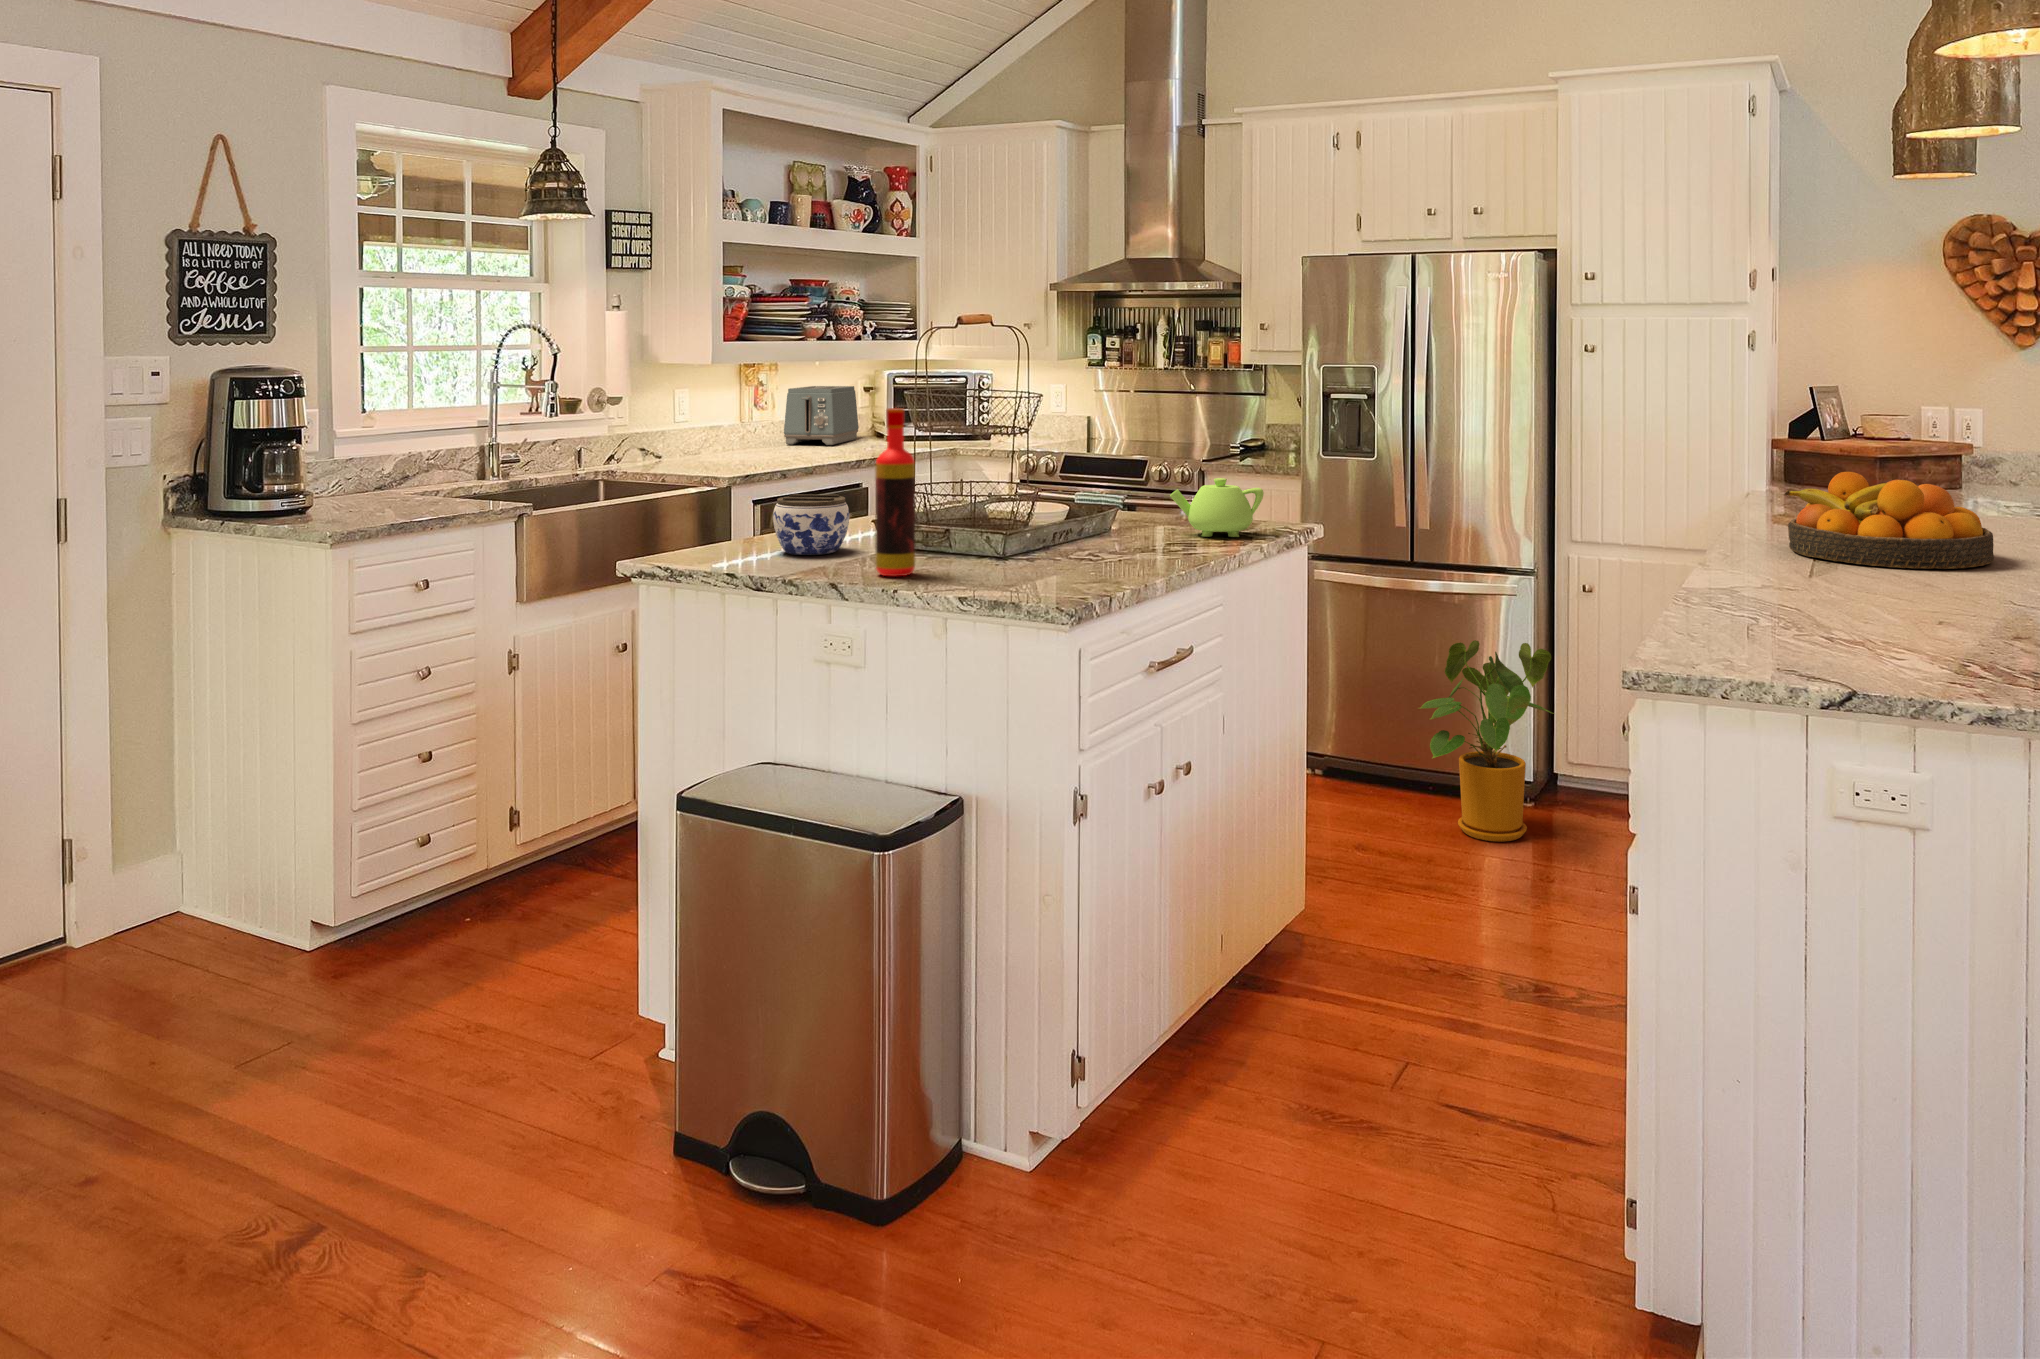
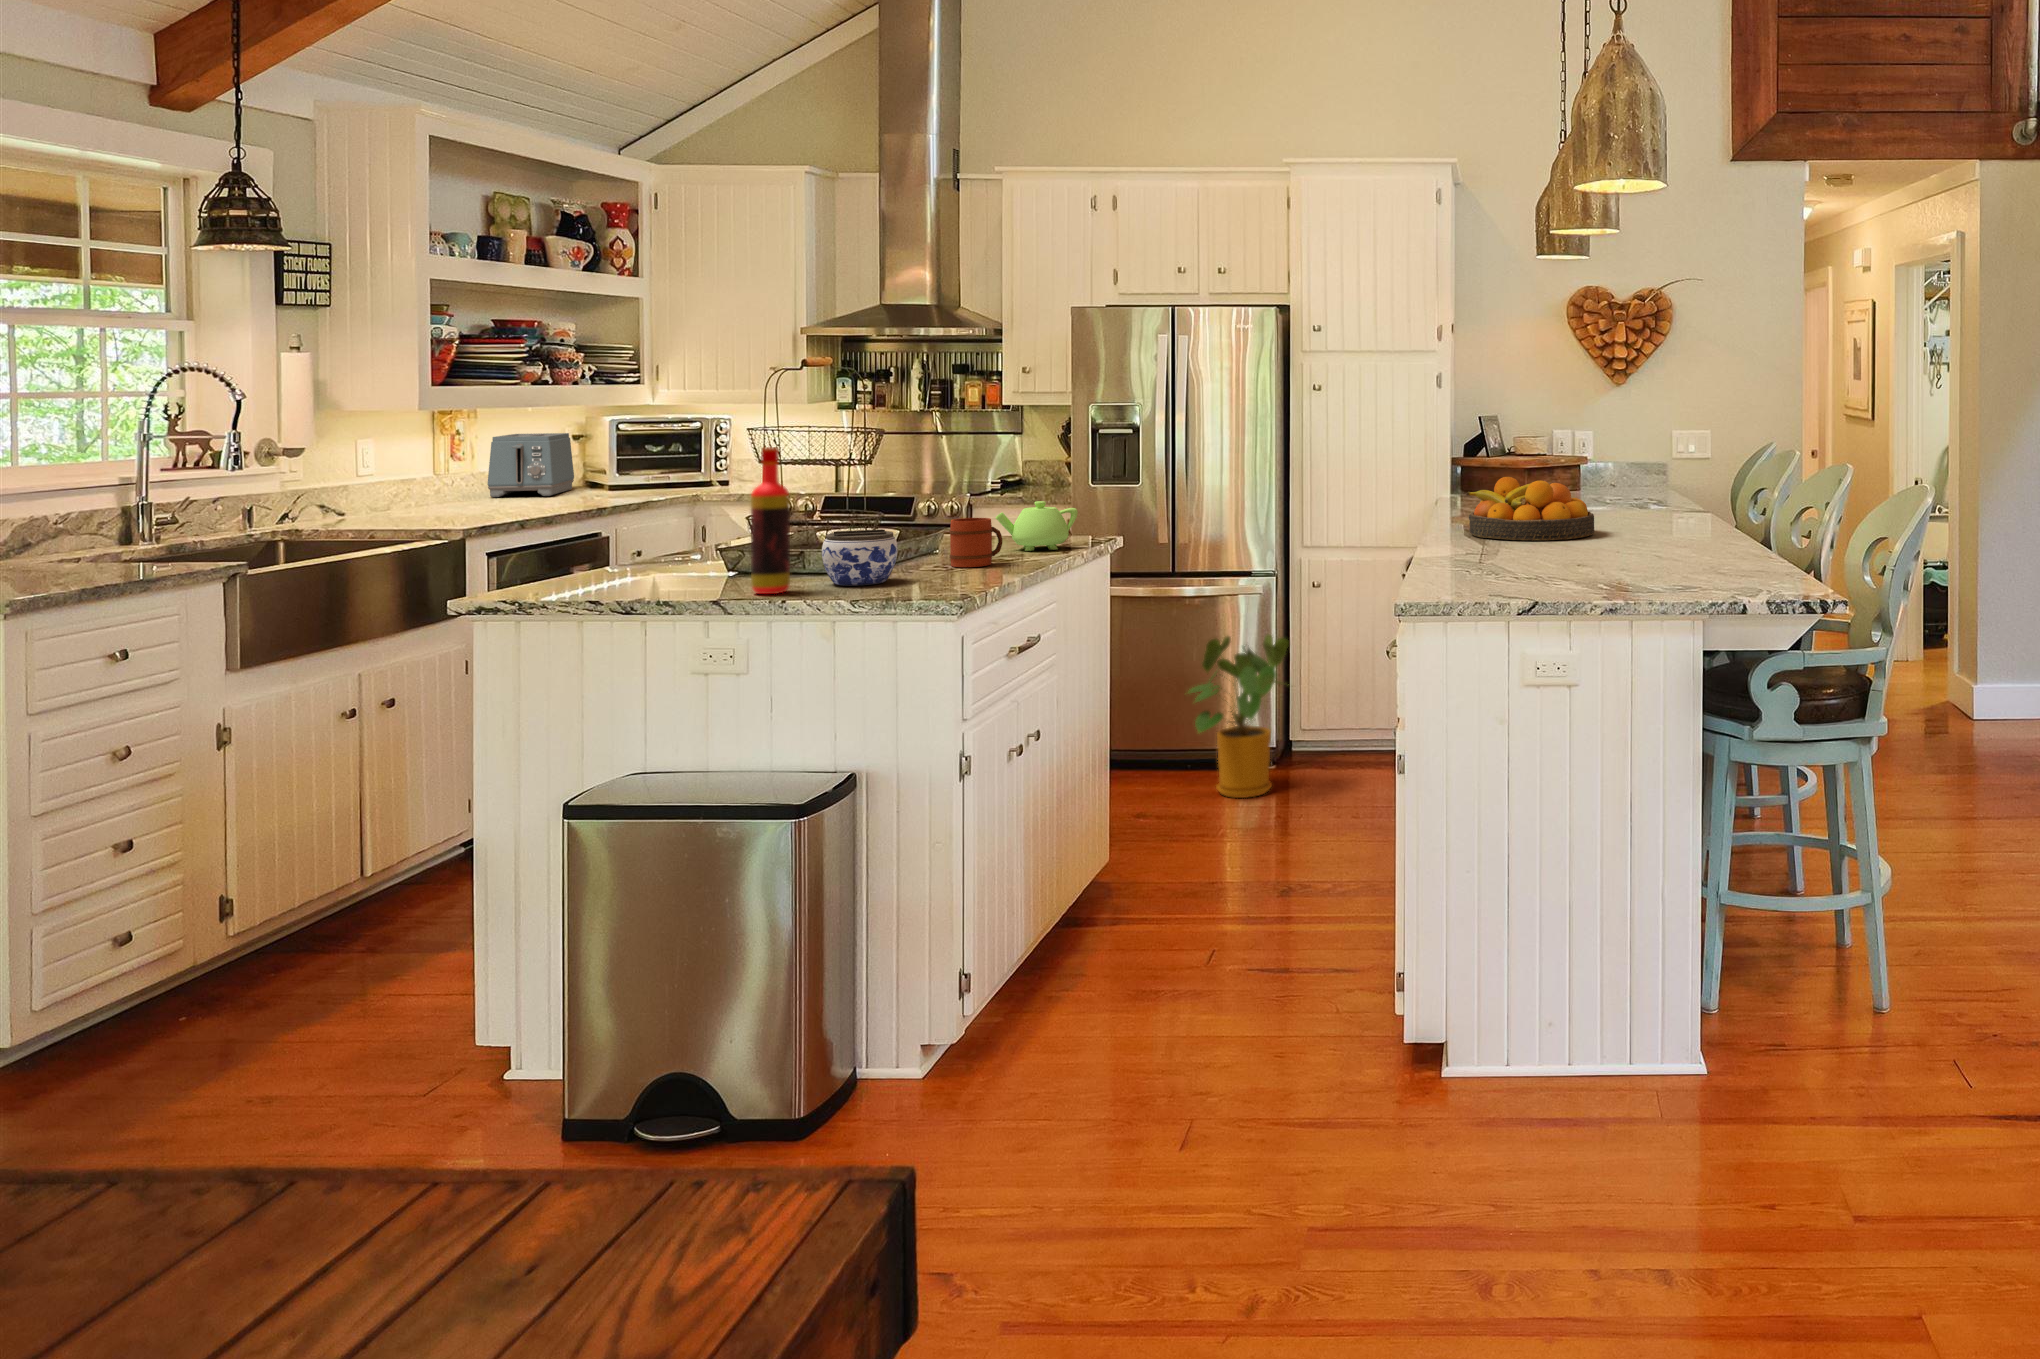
jar: present [773,494,849,555] -> present [822,529,898,586]
mug: none [1105,496,1165,555] -> present [949,518,1002,567]

